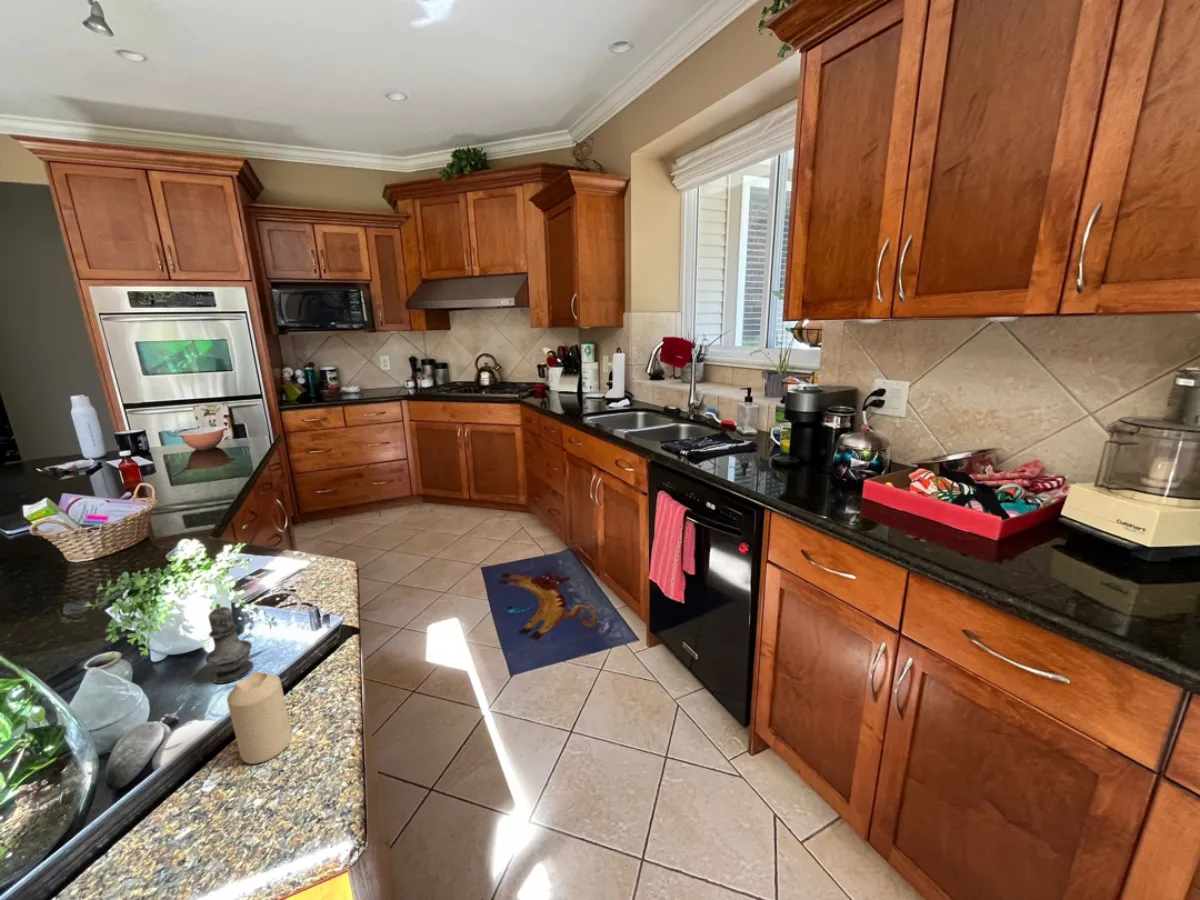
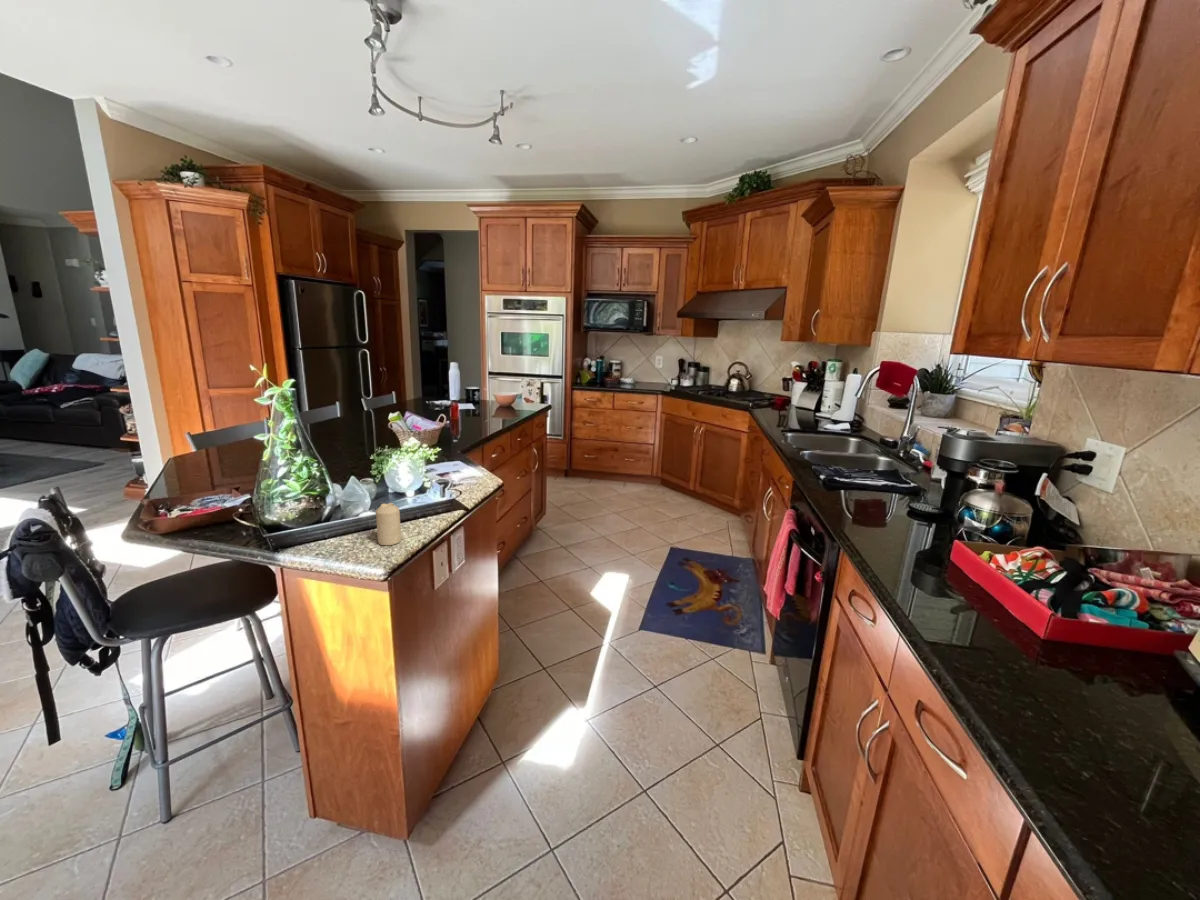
salt shaker: present [205,604,254,683] -> none [397,473,418,515]

